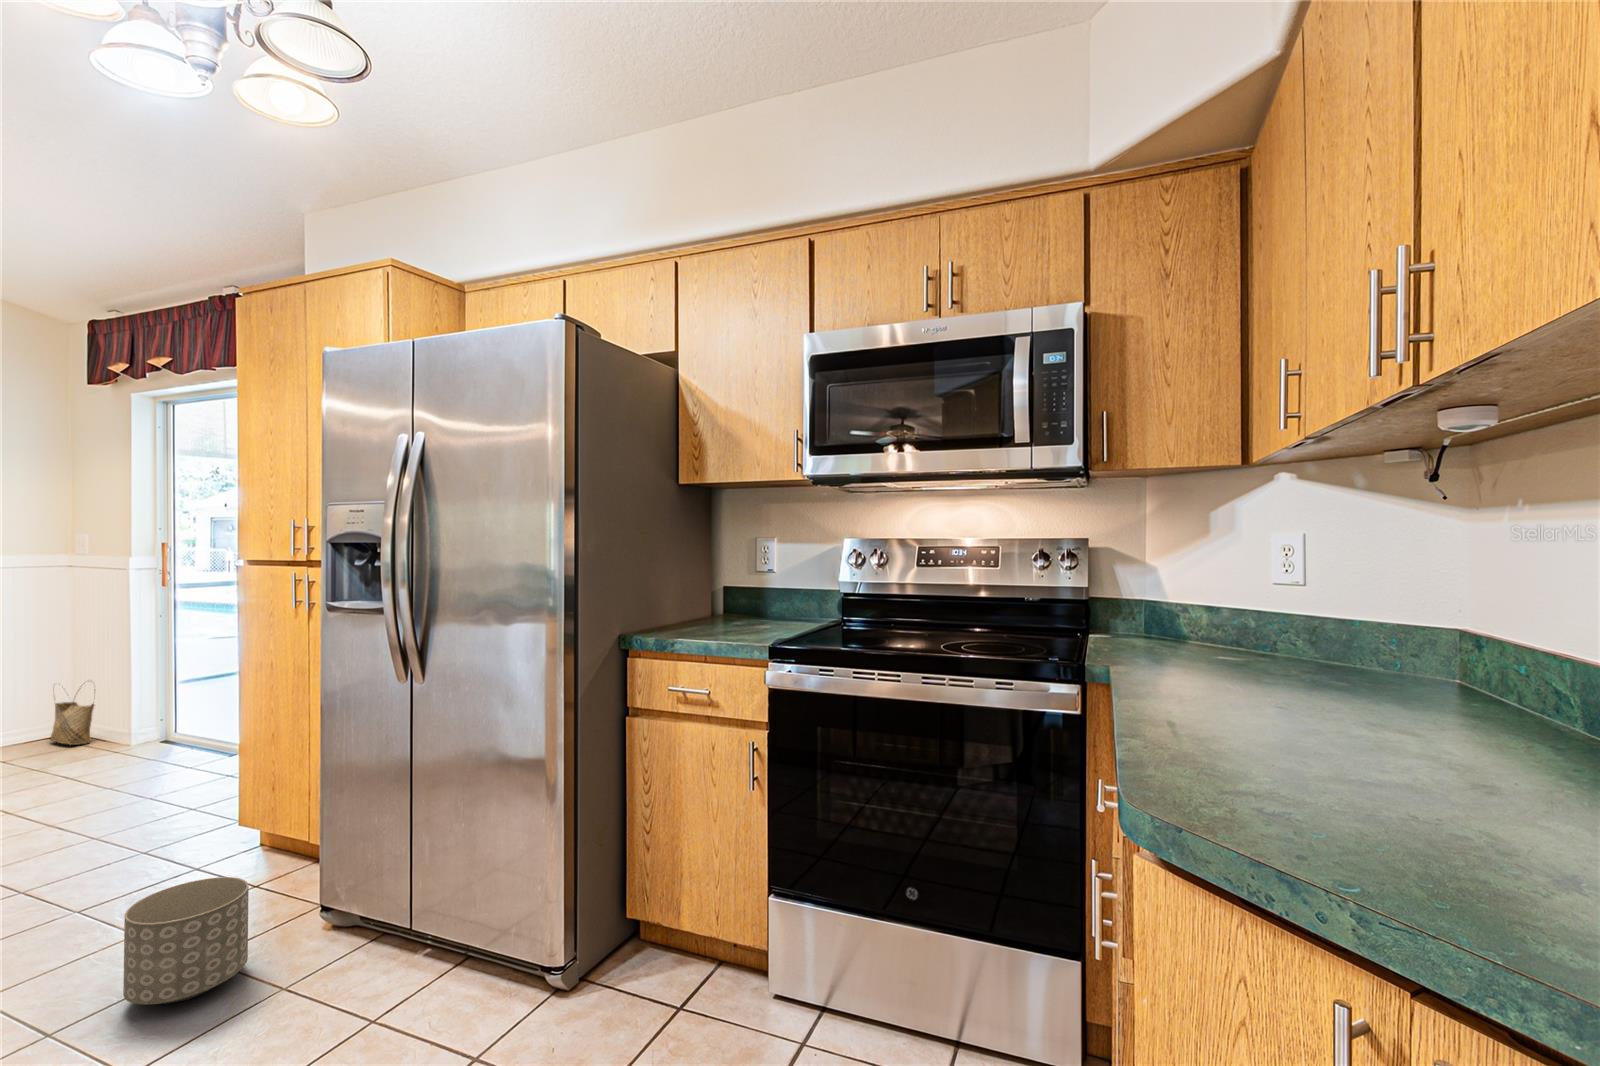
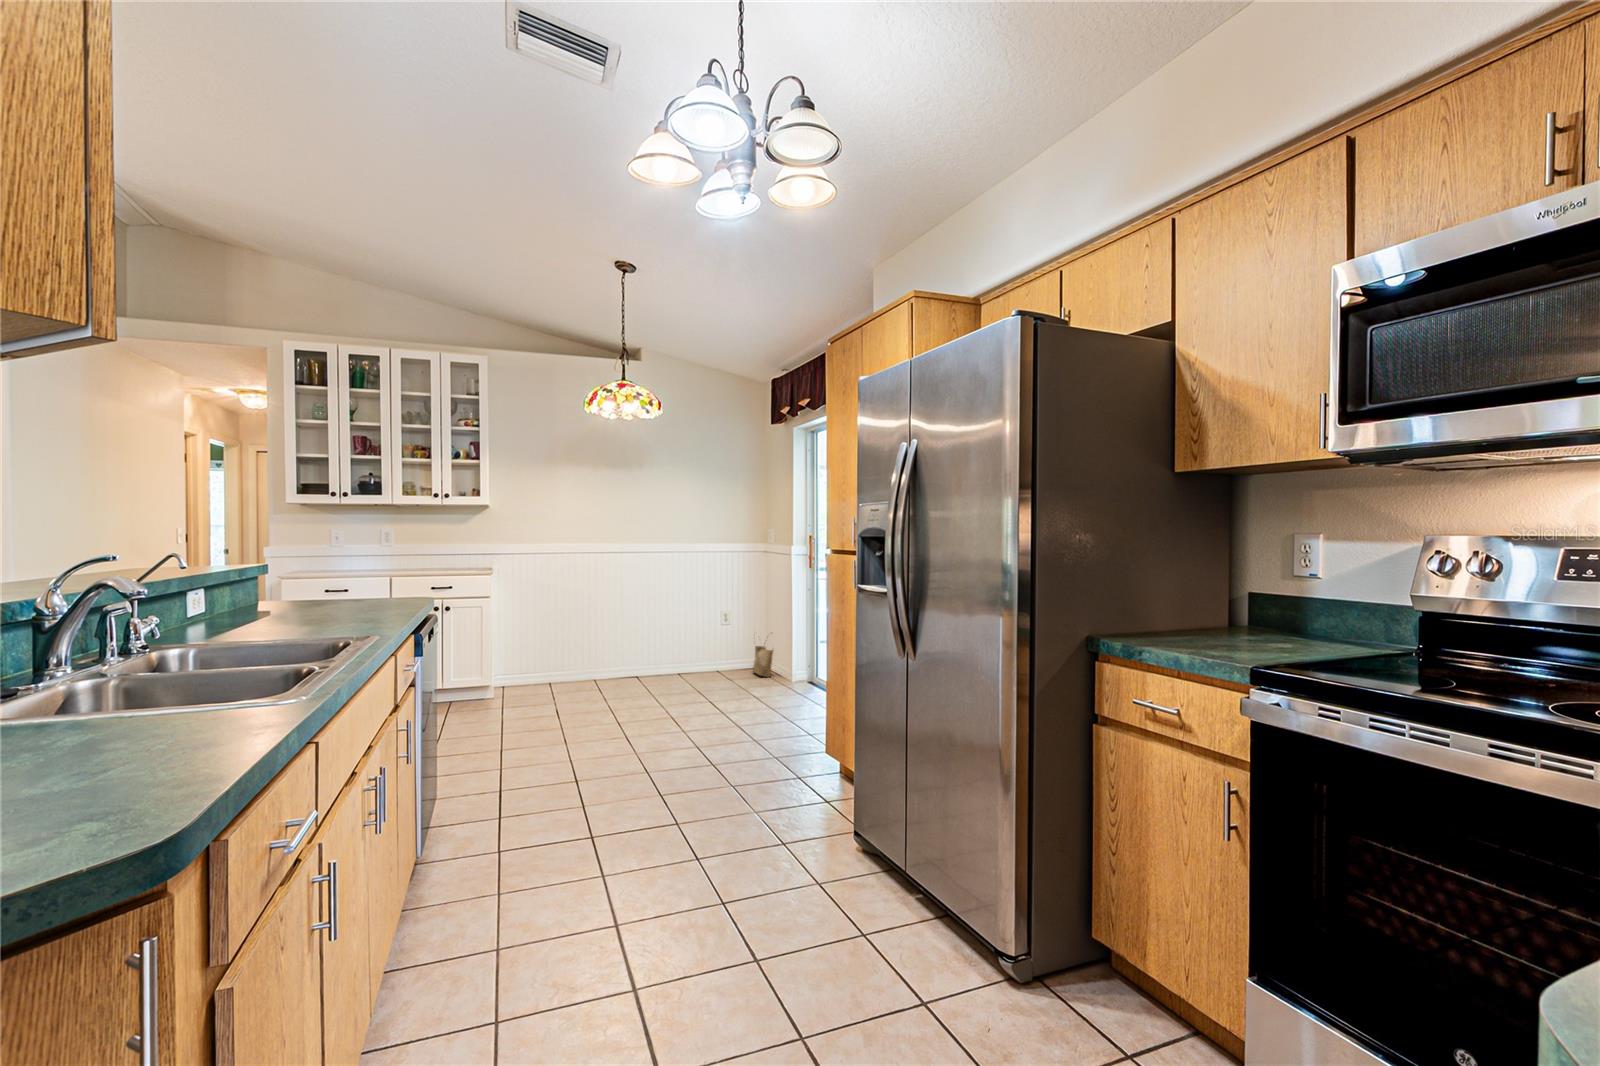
planter: present [123,877,249,1005] -> none [735,782,805,866]

